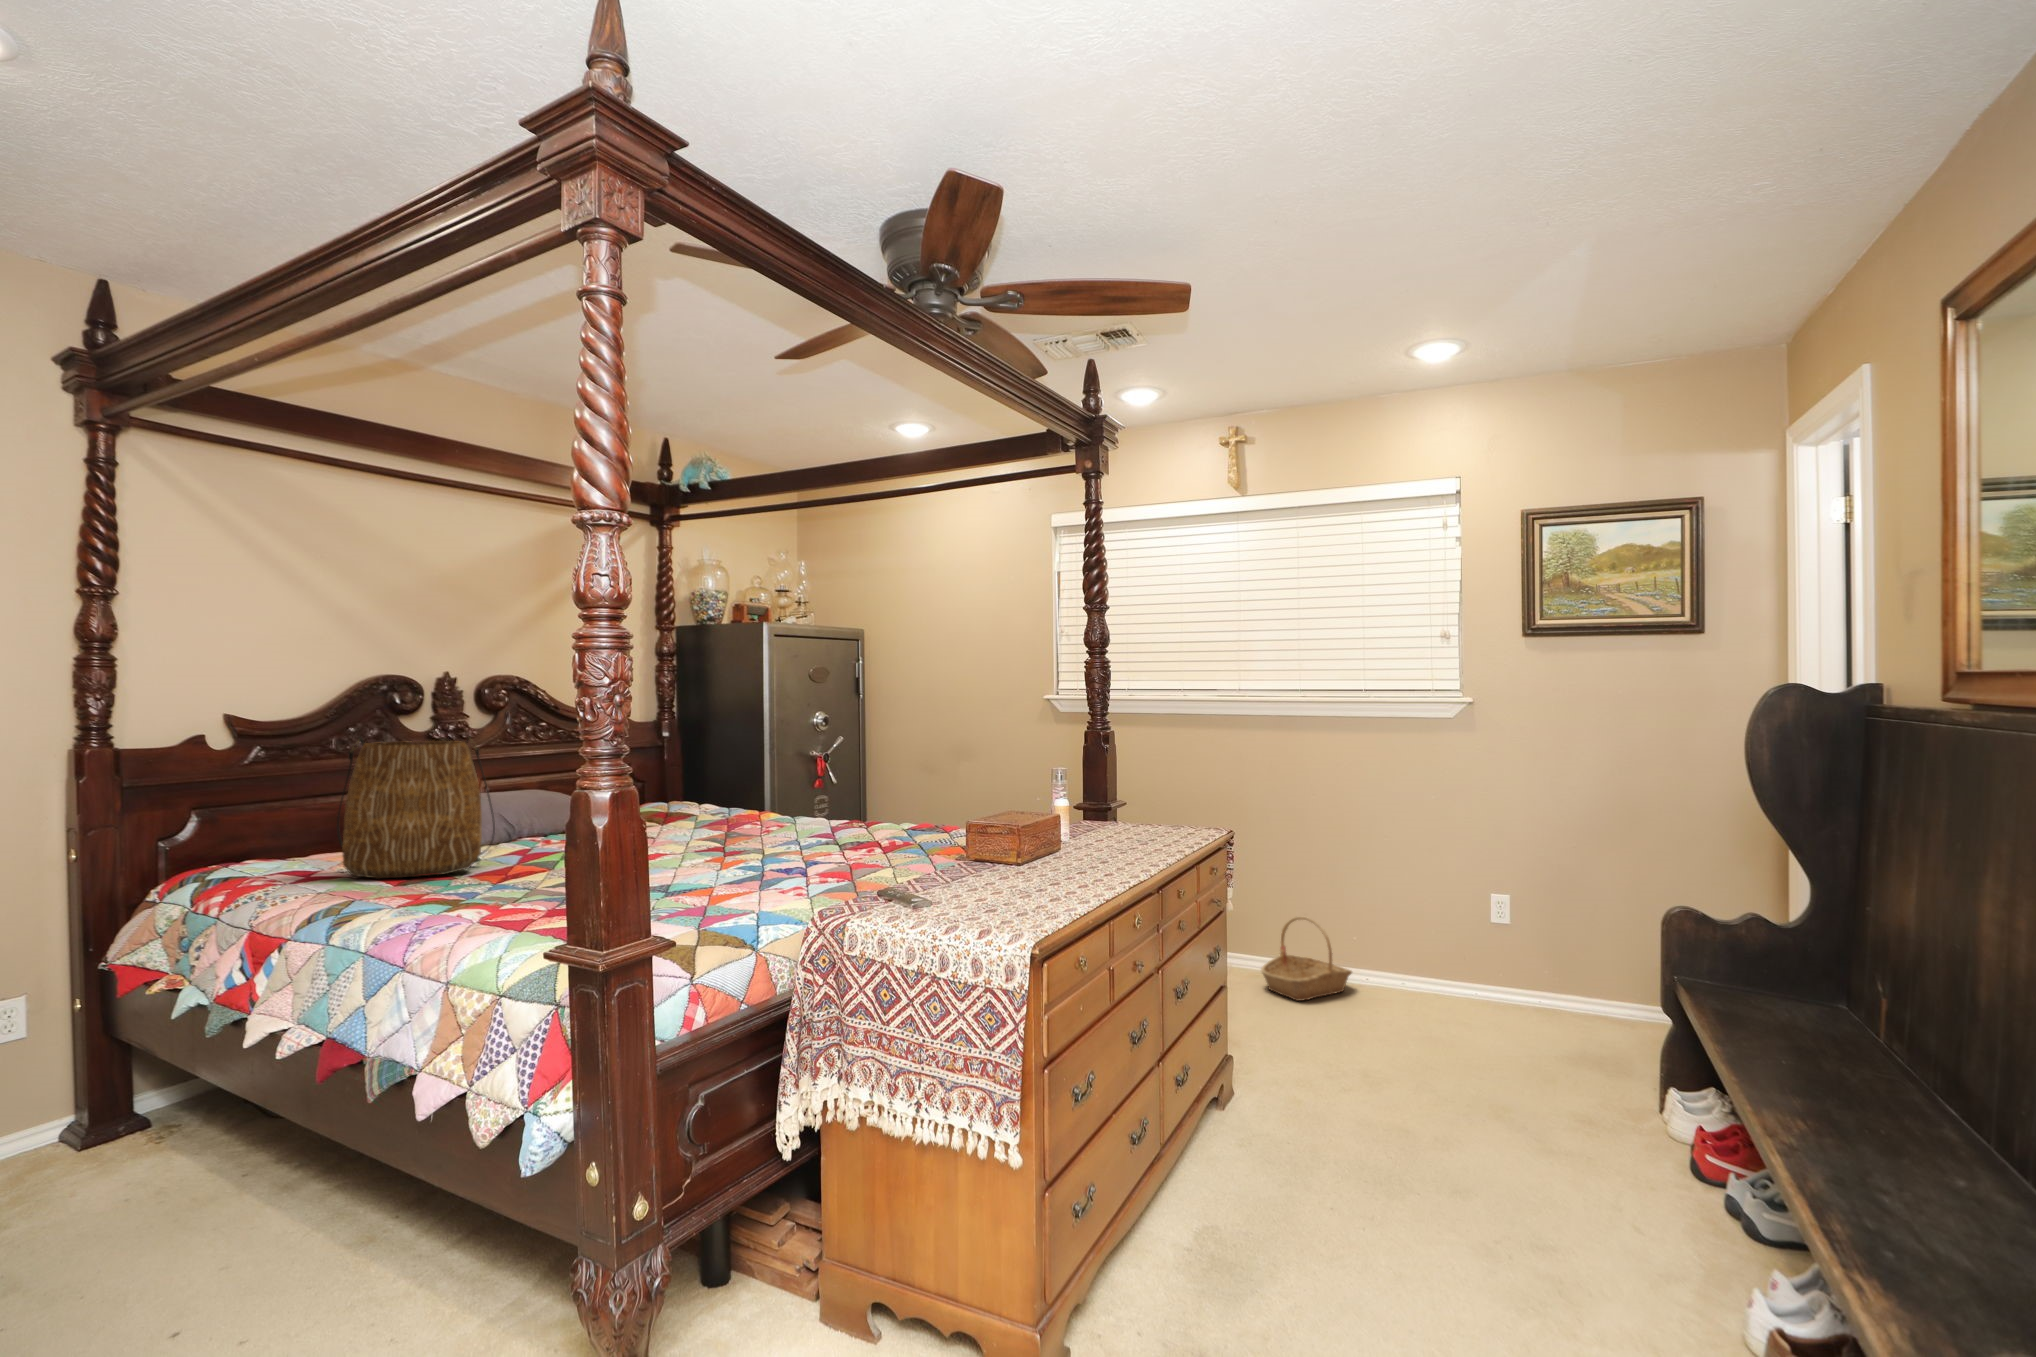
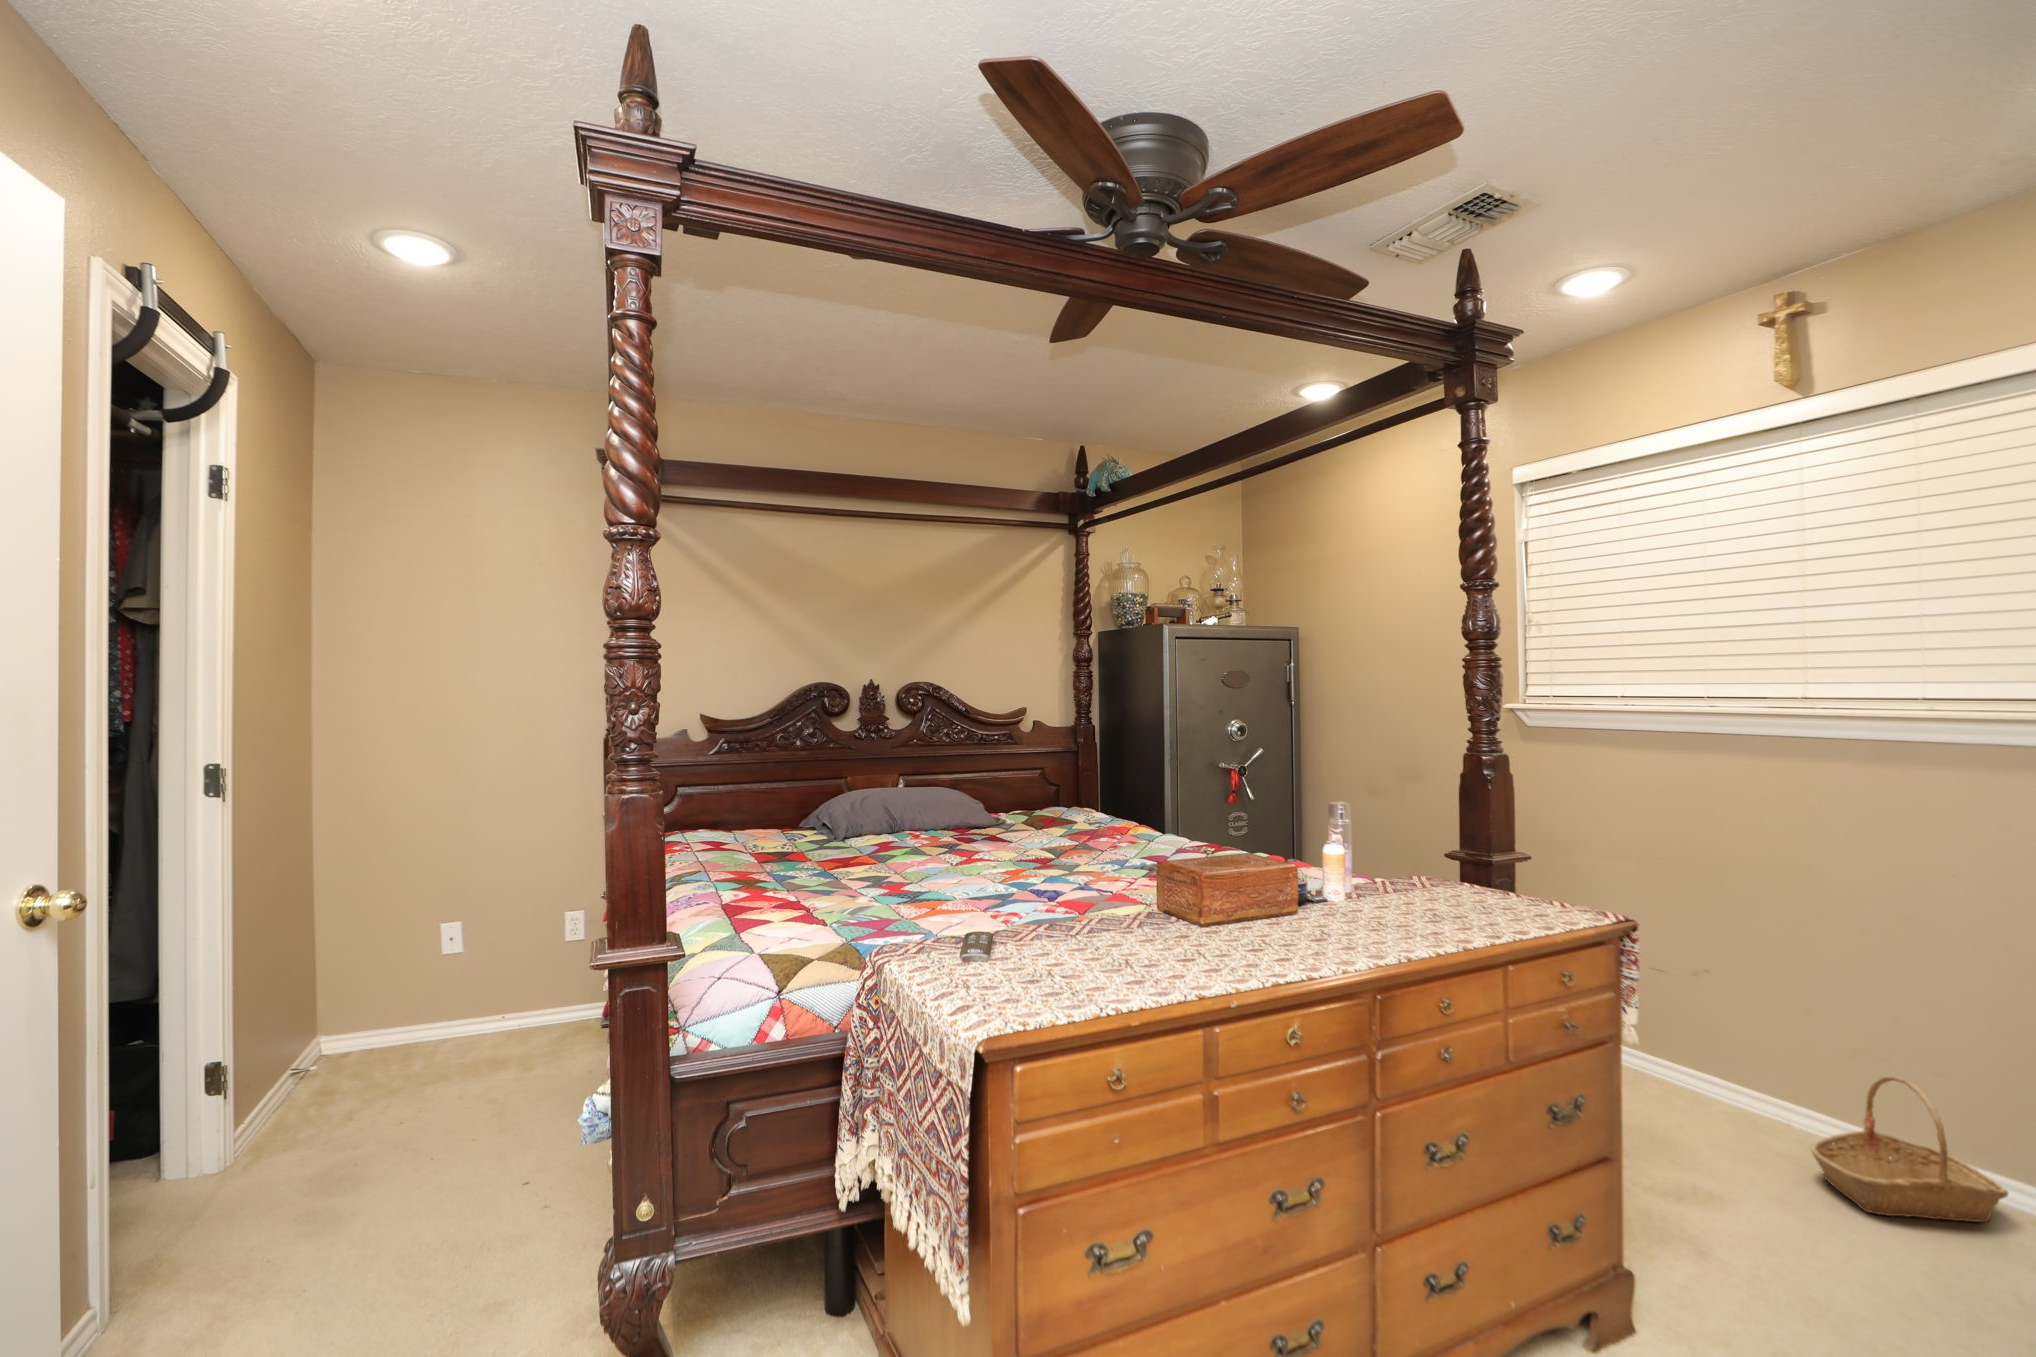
tote bag: present [337,736,495,879] -> none [724,741,837,861]

